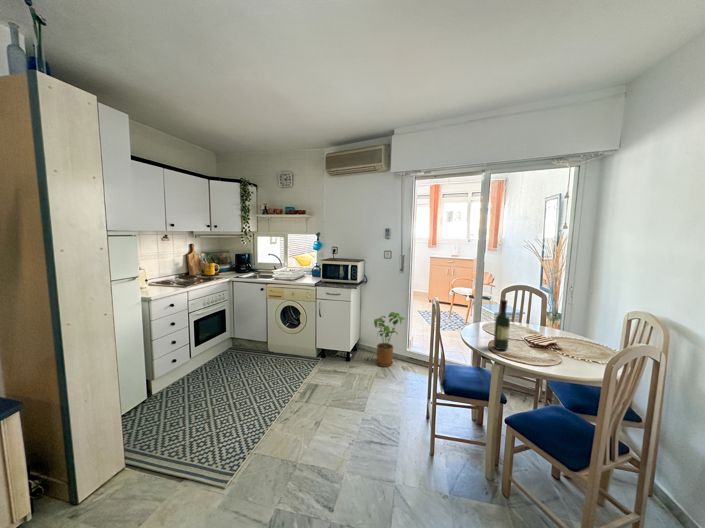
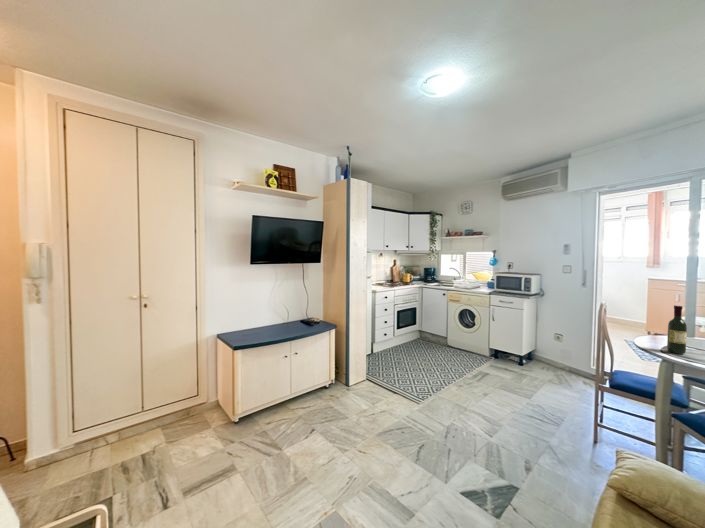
house plant: present [374,312,404,367] -> none [550,325,589,378]

